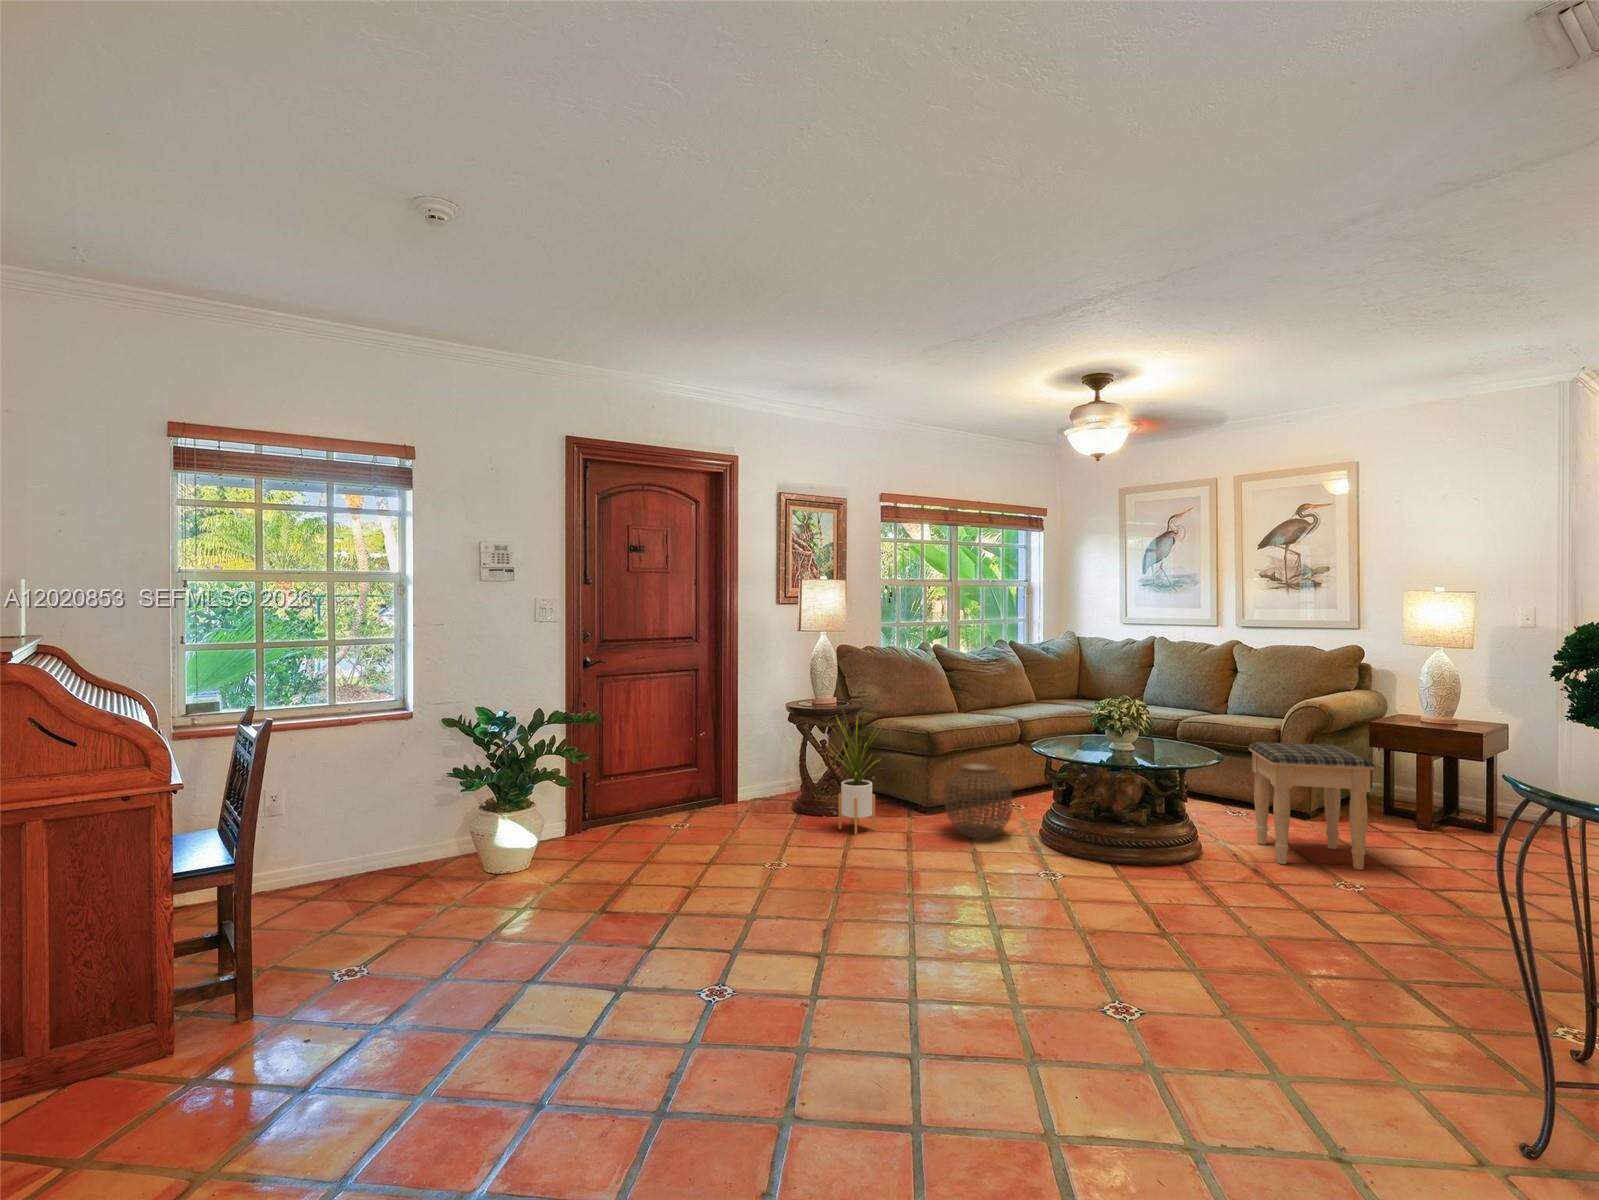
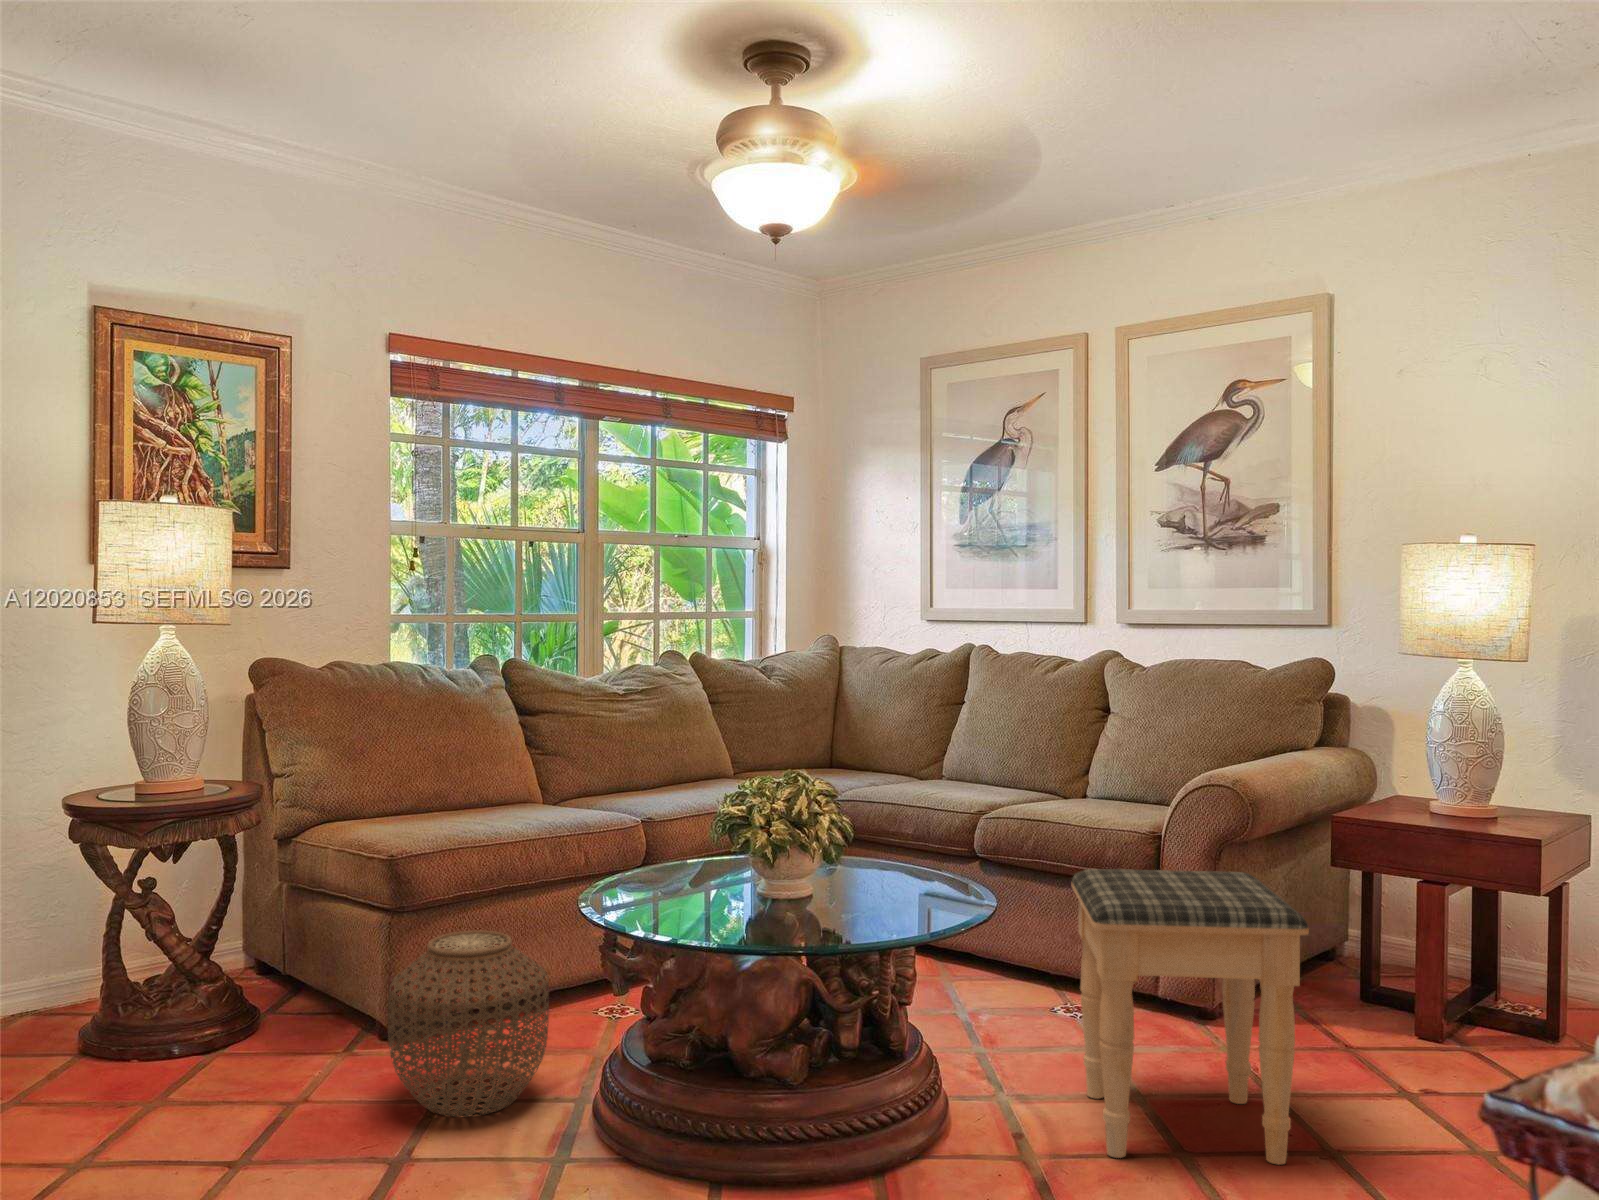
house plant: present [828,715,887,835] -> none [82,800,264,1121]

